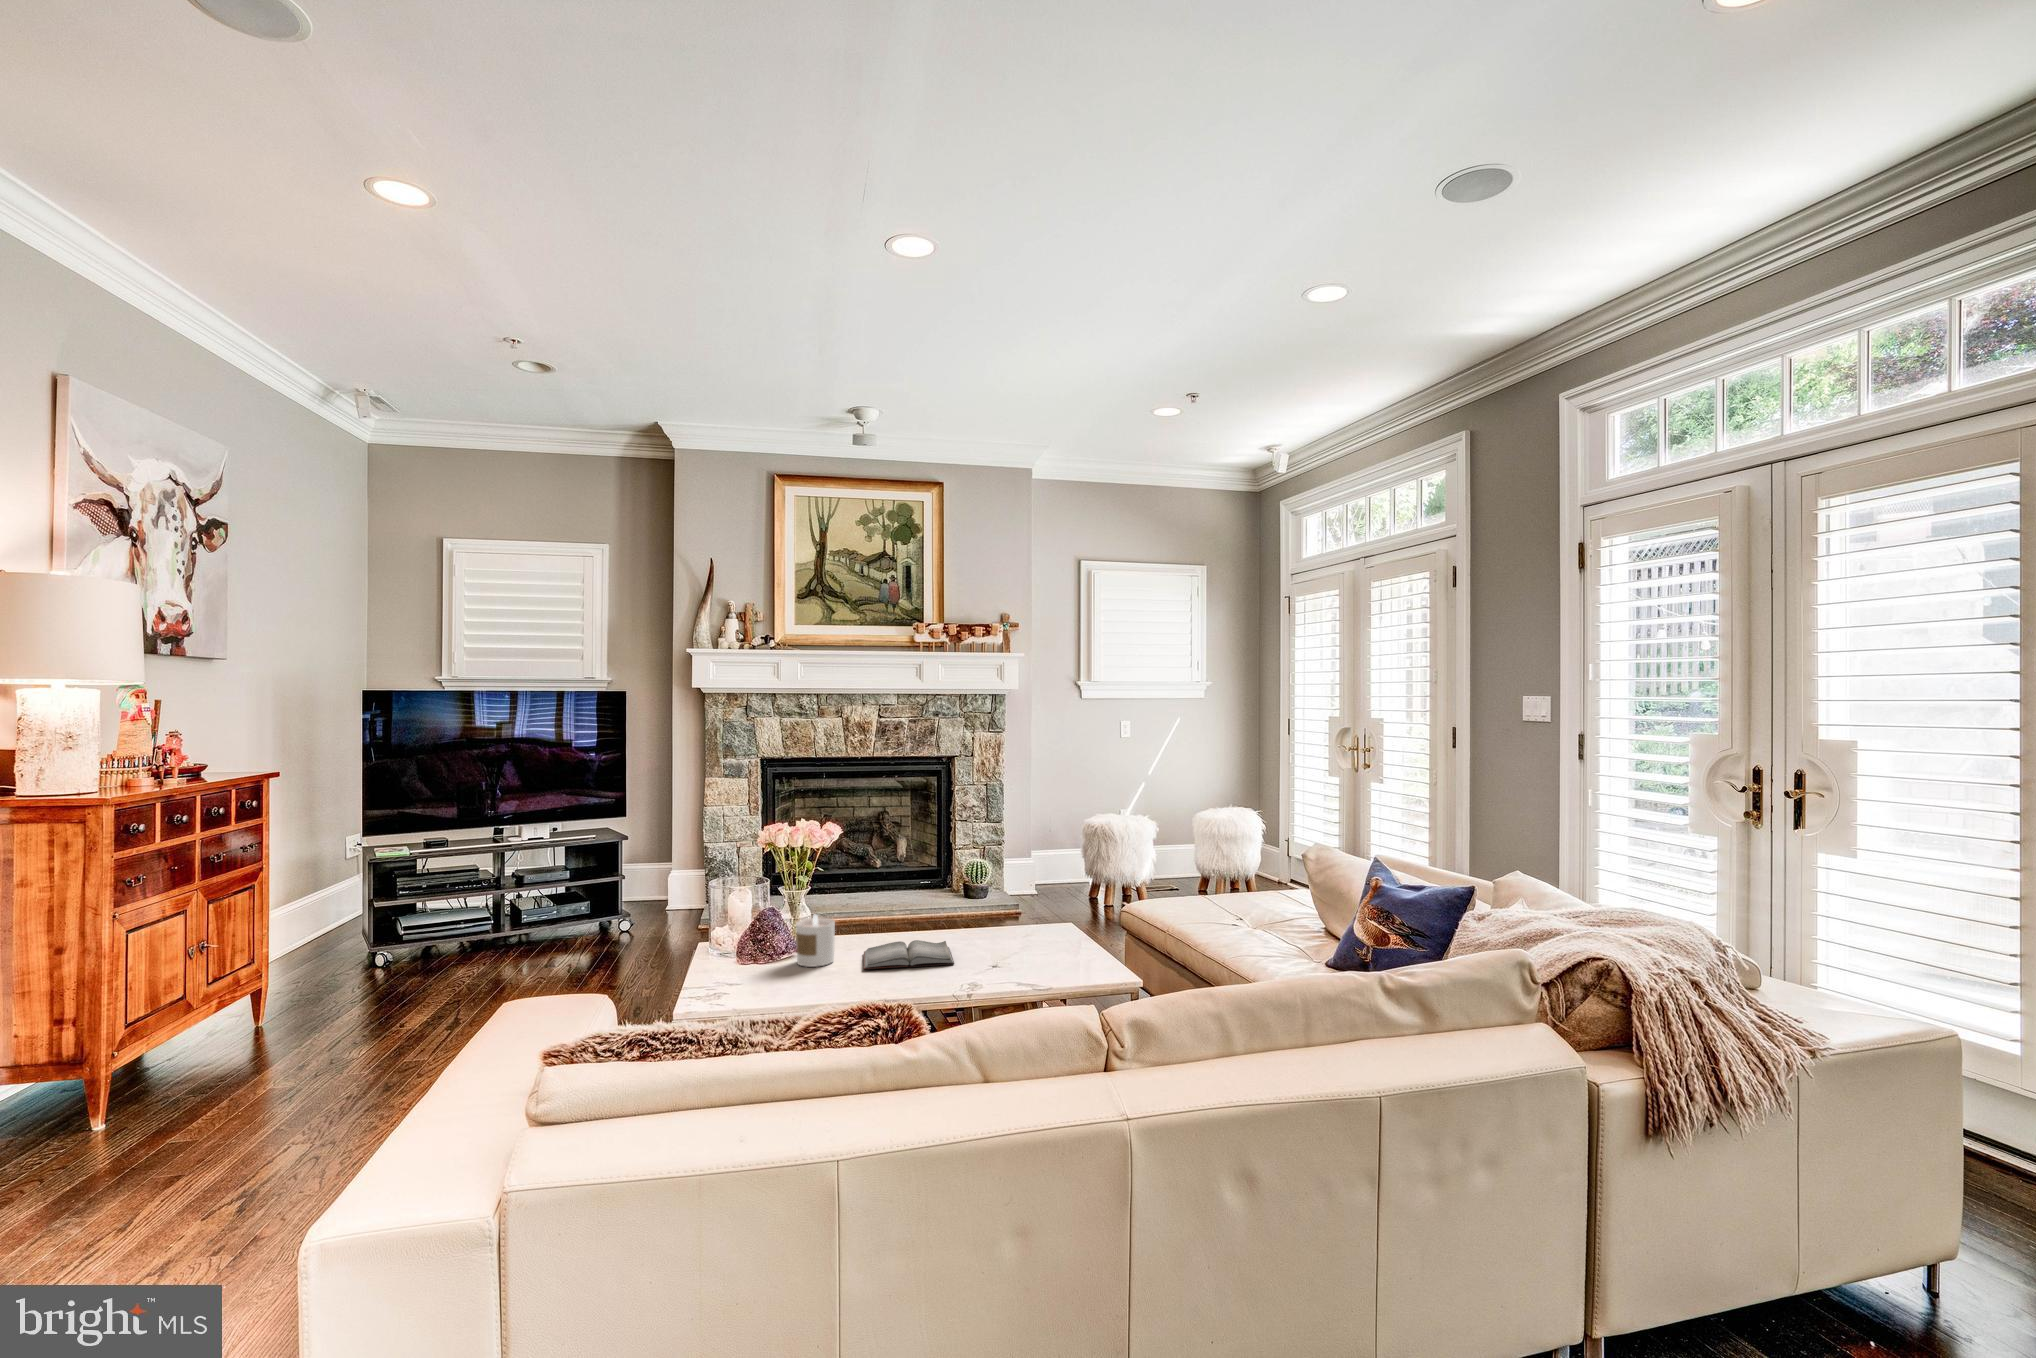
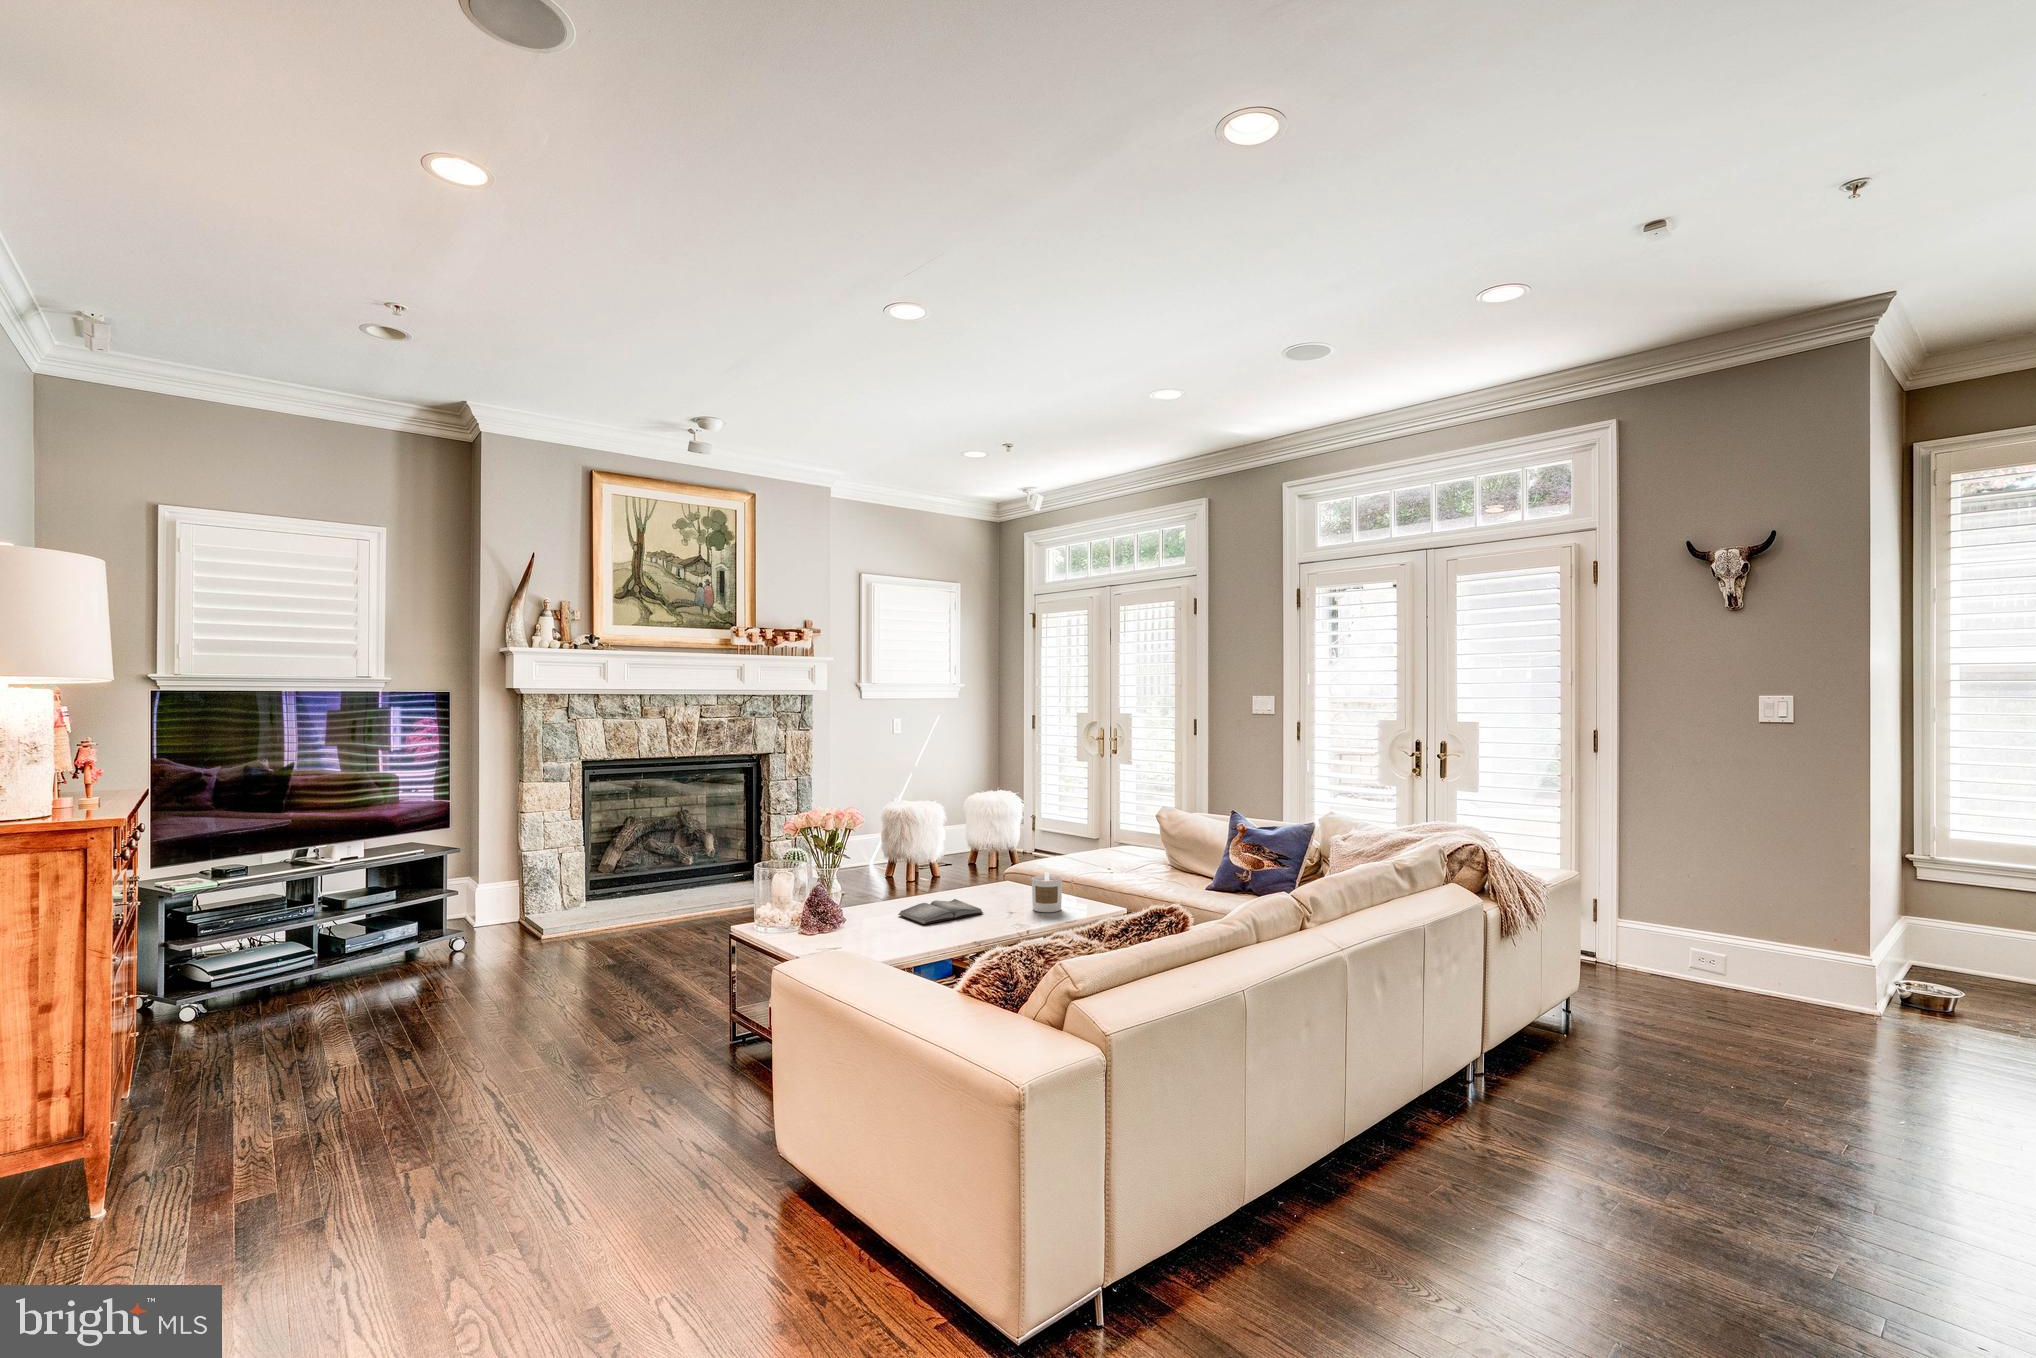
candle: present [796,914,835,967] -> present [1032,872,1062,912]

